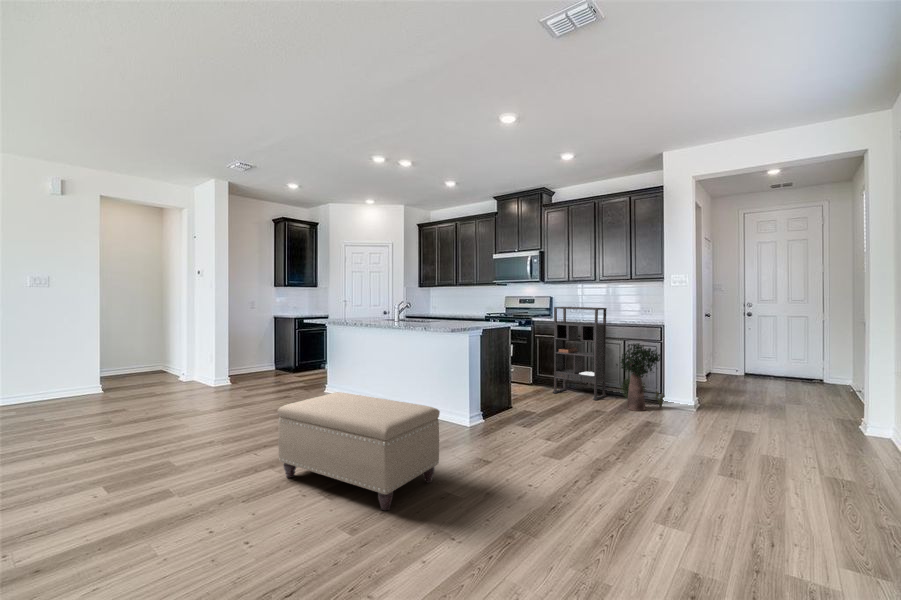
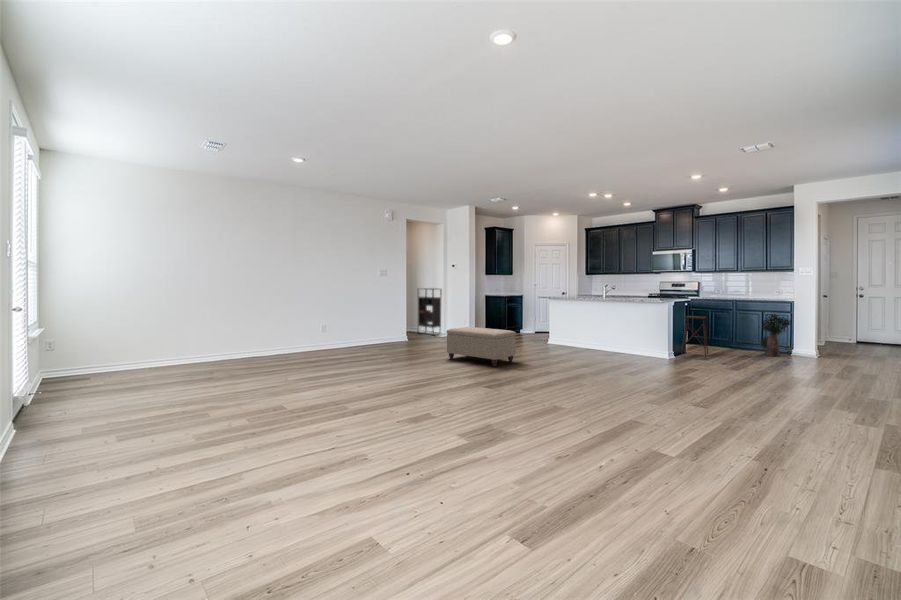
bookshelf: present [553,307,607,400] -> present [418,288,442,336]
side table: none [499,349,543,421] -> present [681,316,708,357]
ottoman: present [278,392,440,510] -> present [447,327,516,367]

